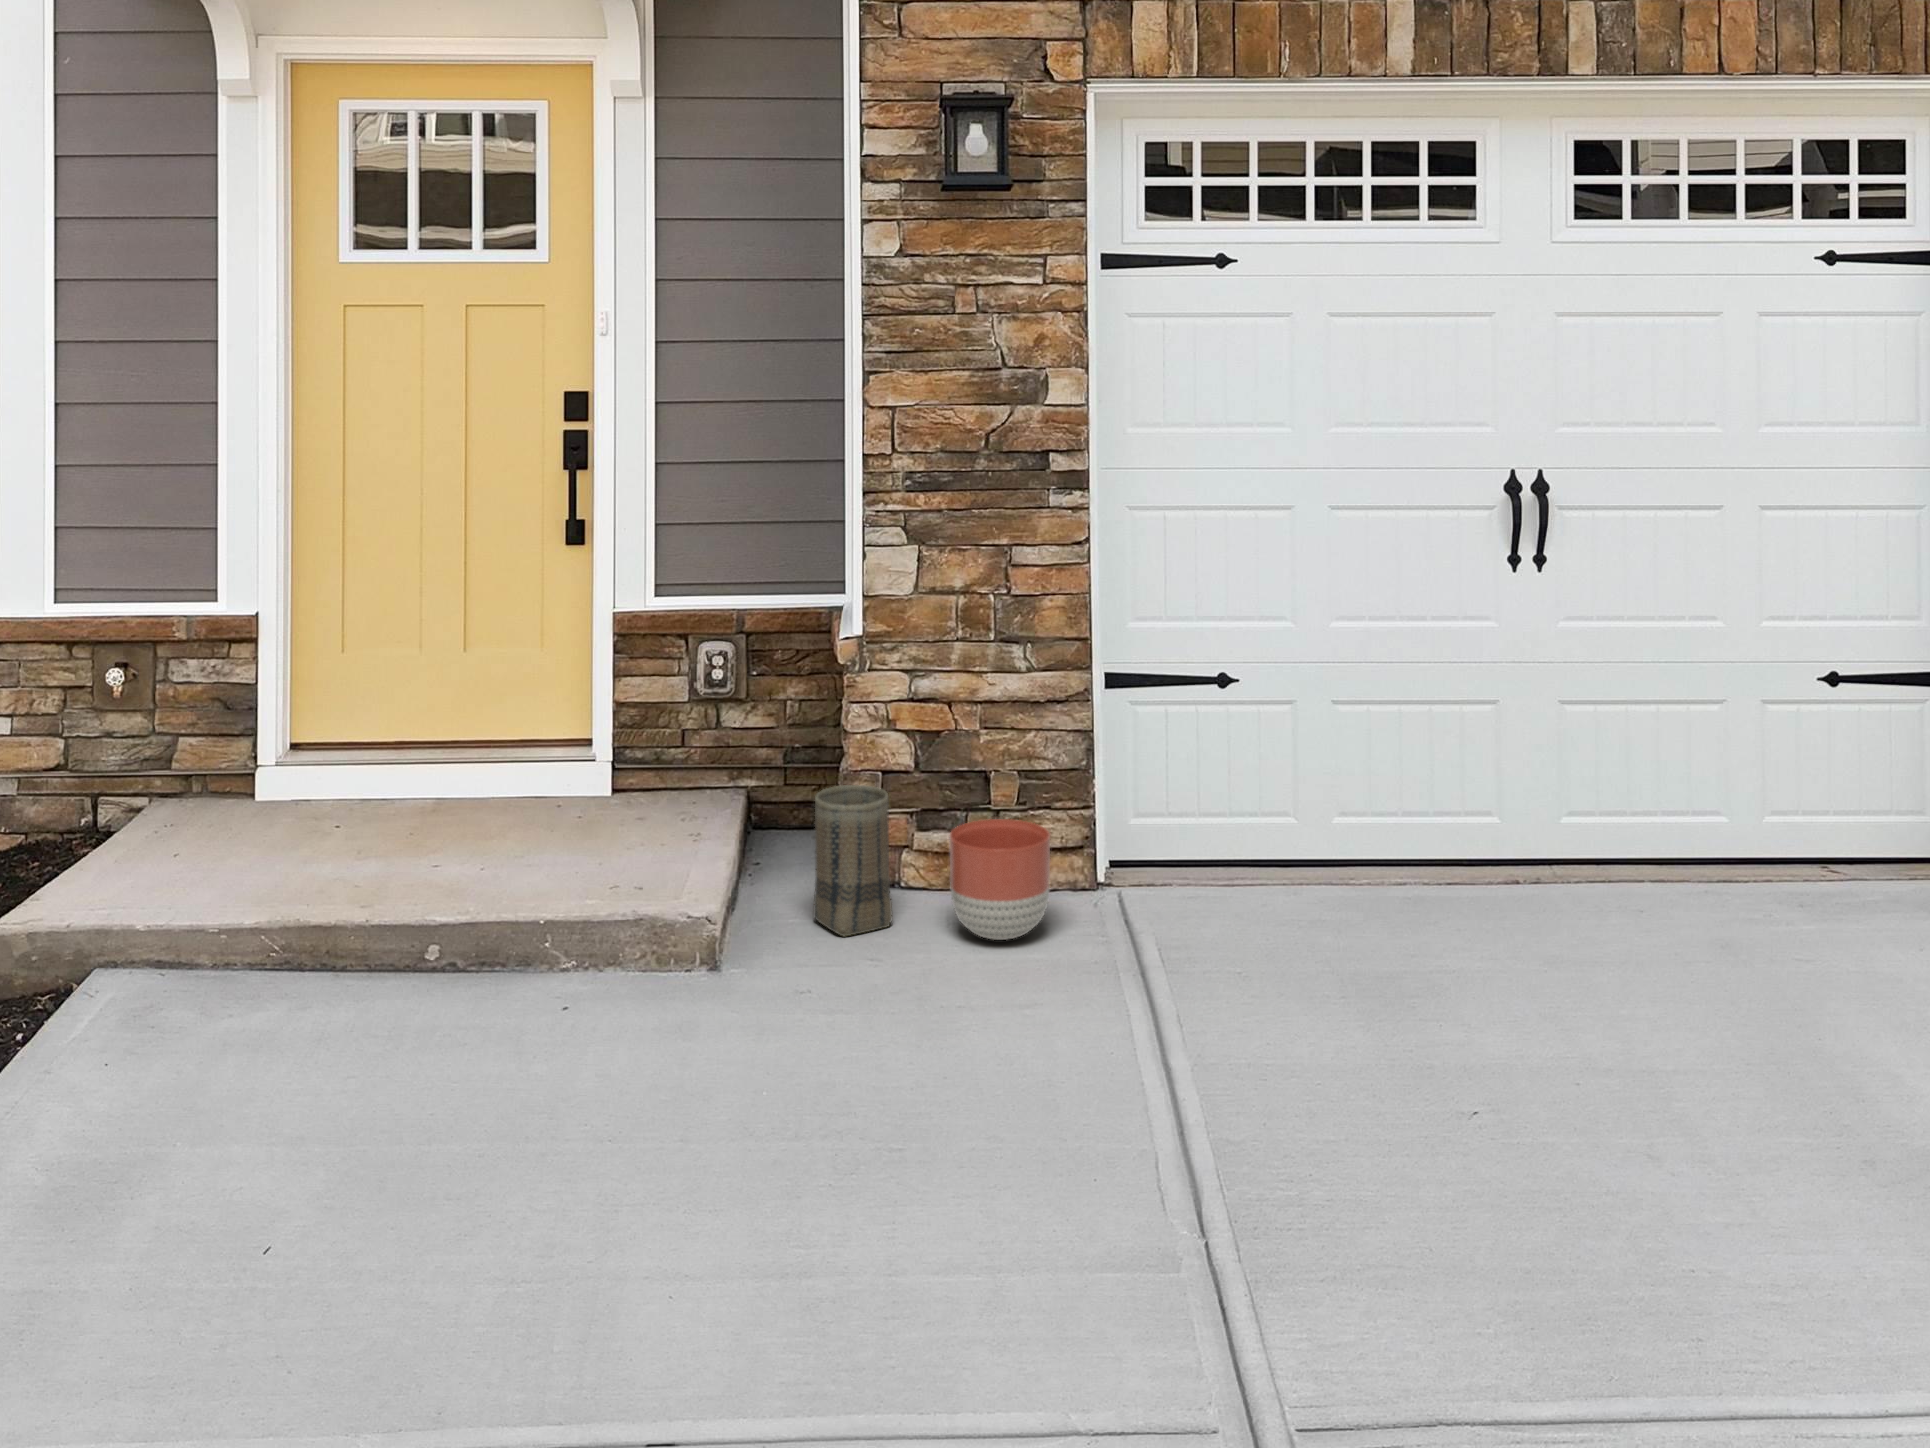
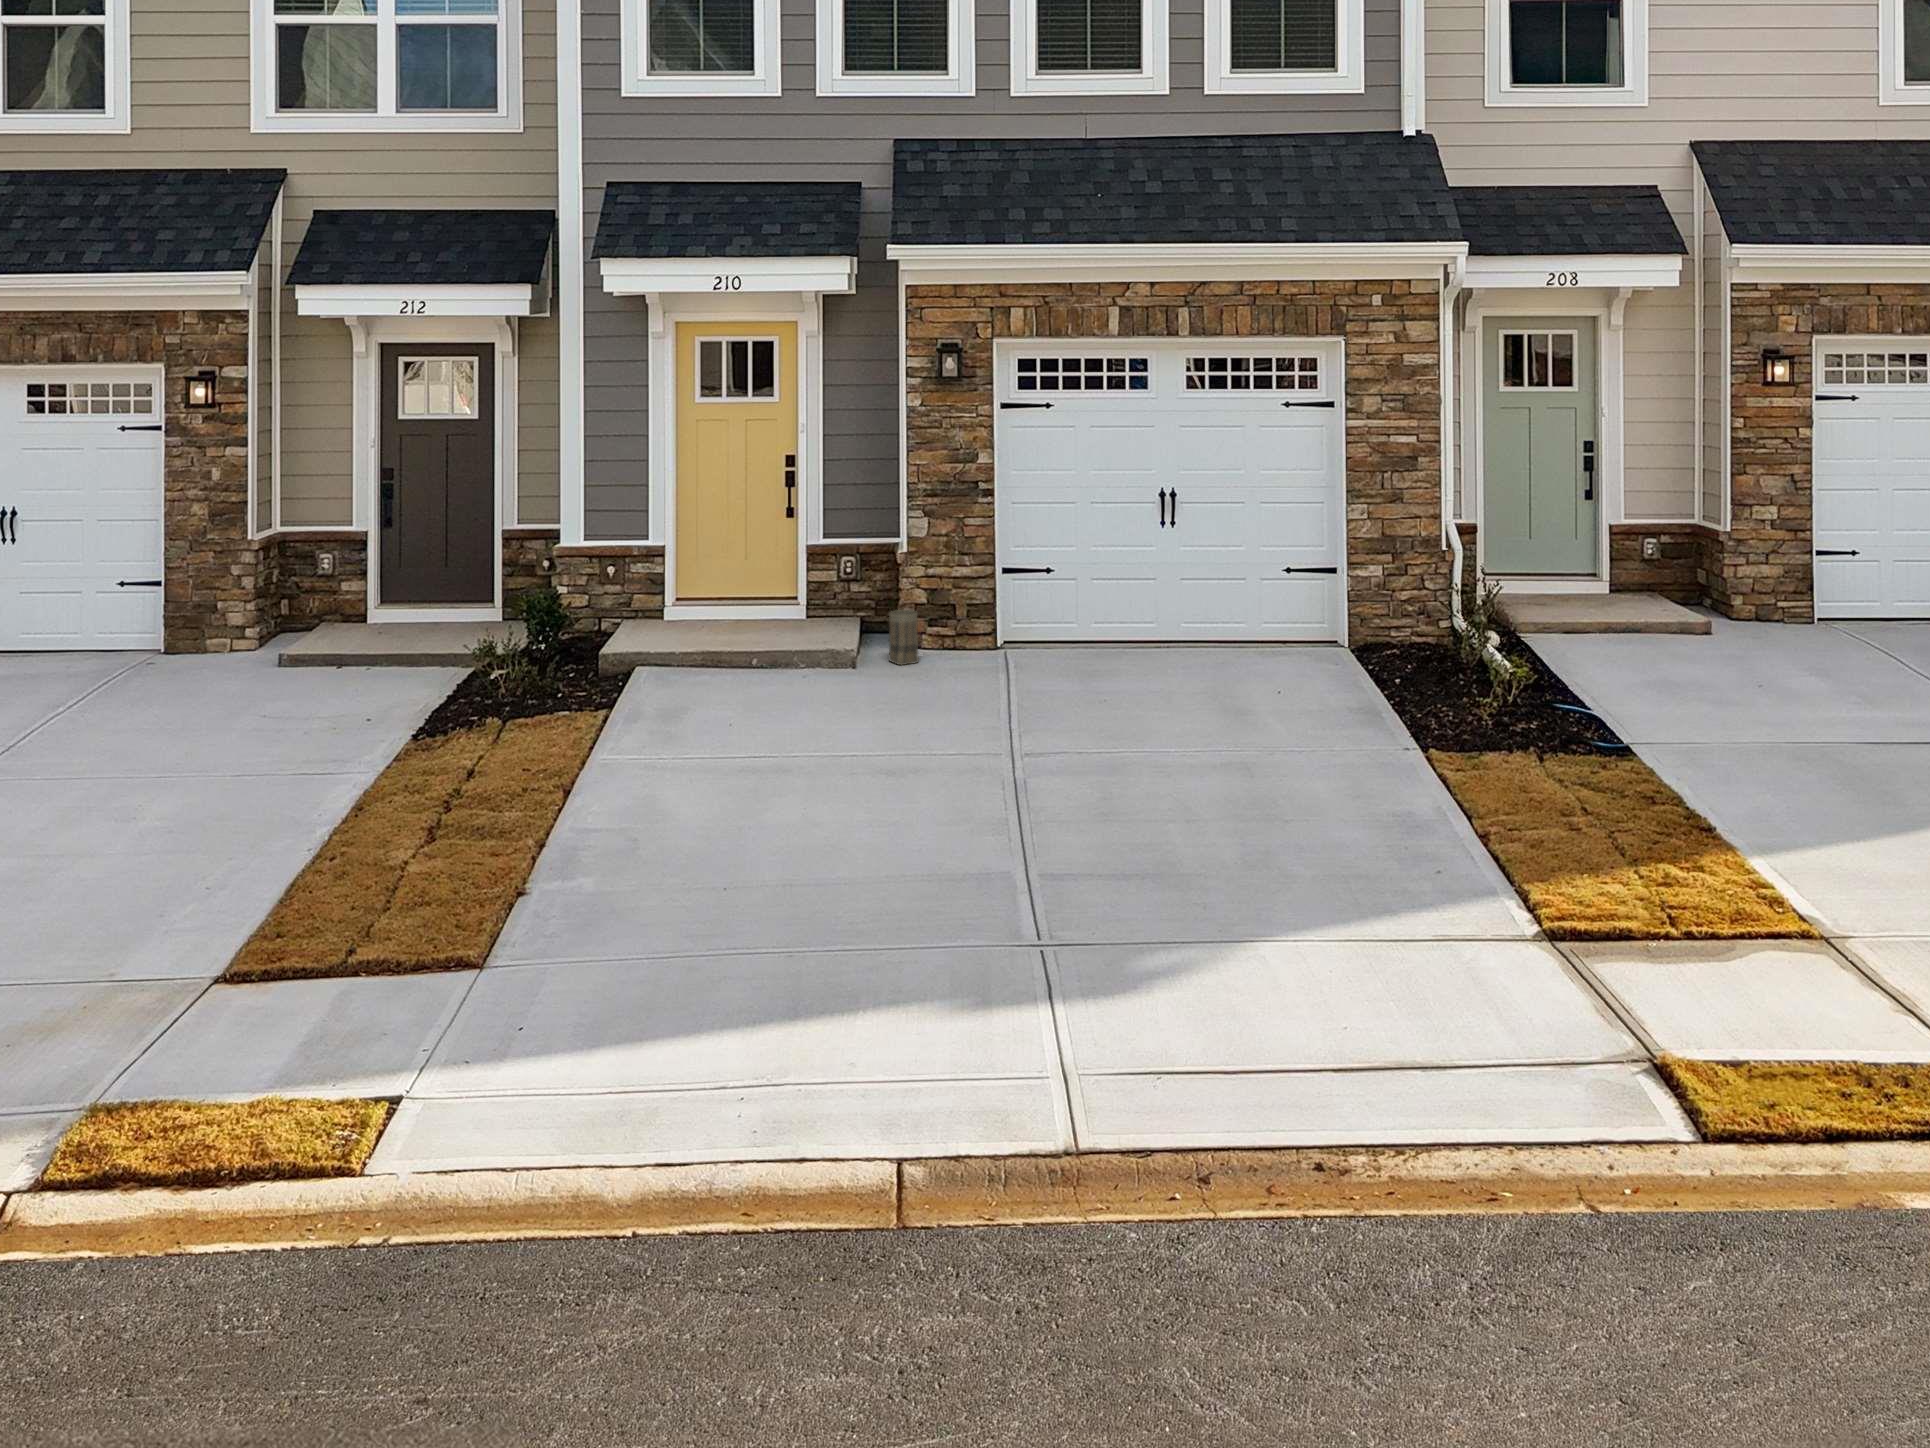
planter: present [949,819,1050,940] -> none [940,623,978,666]

